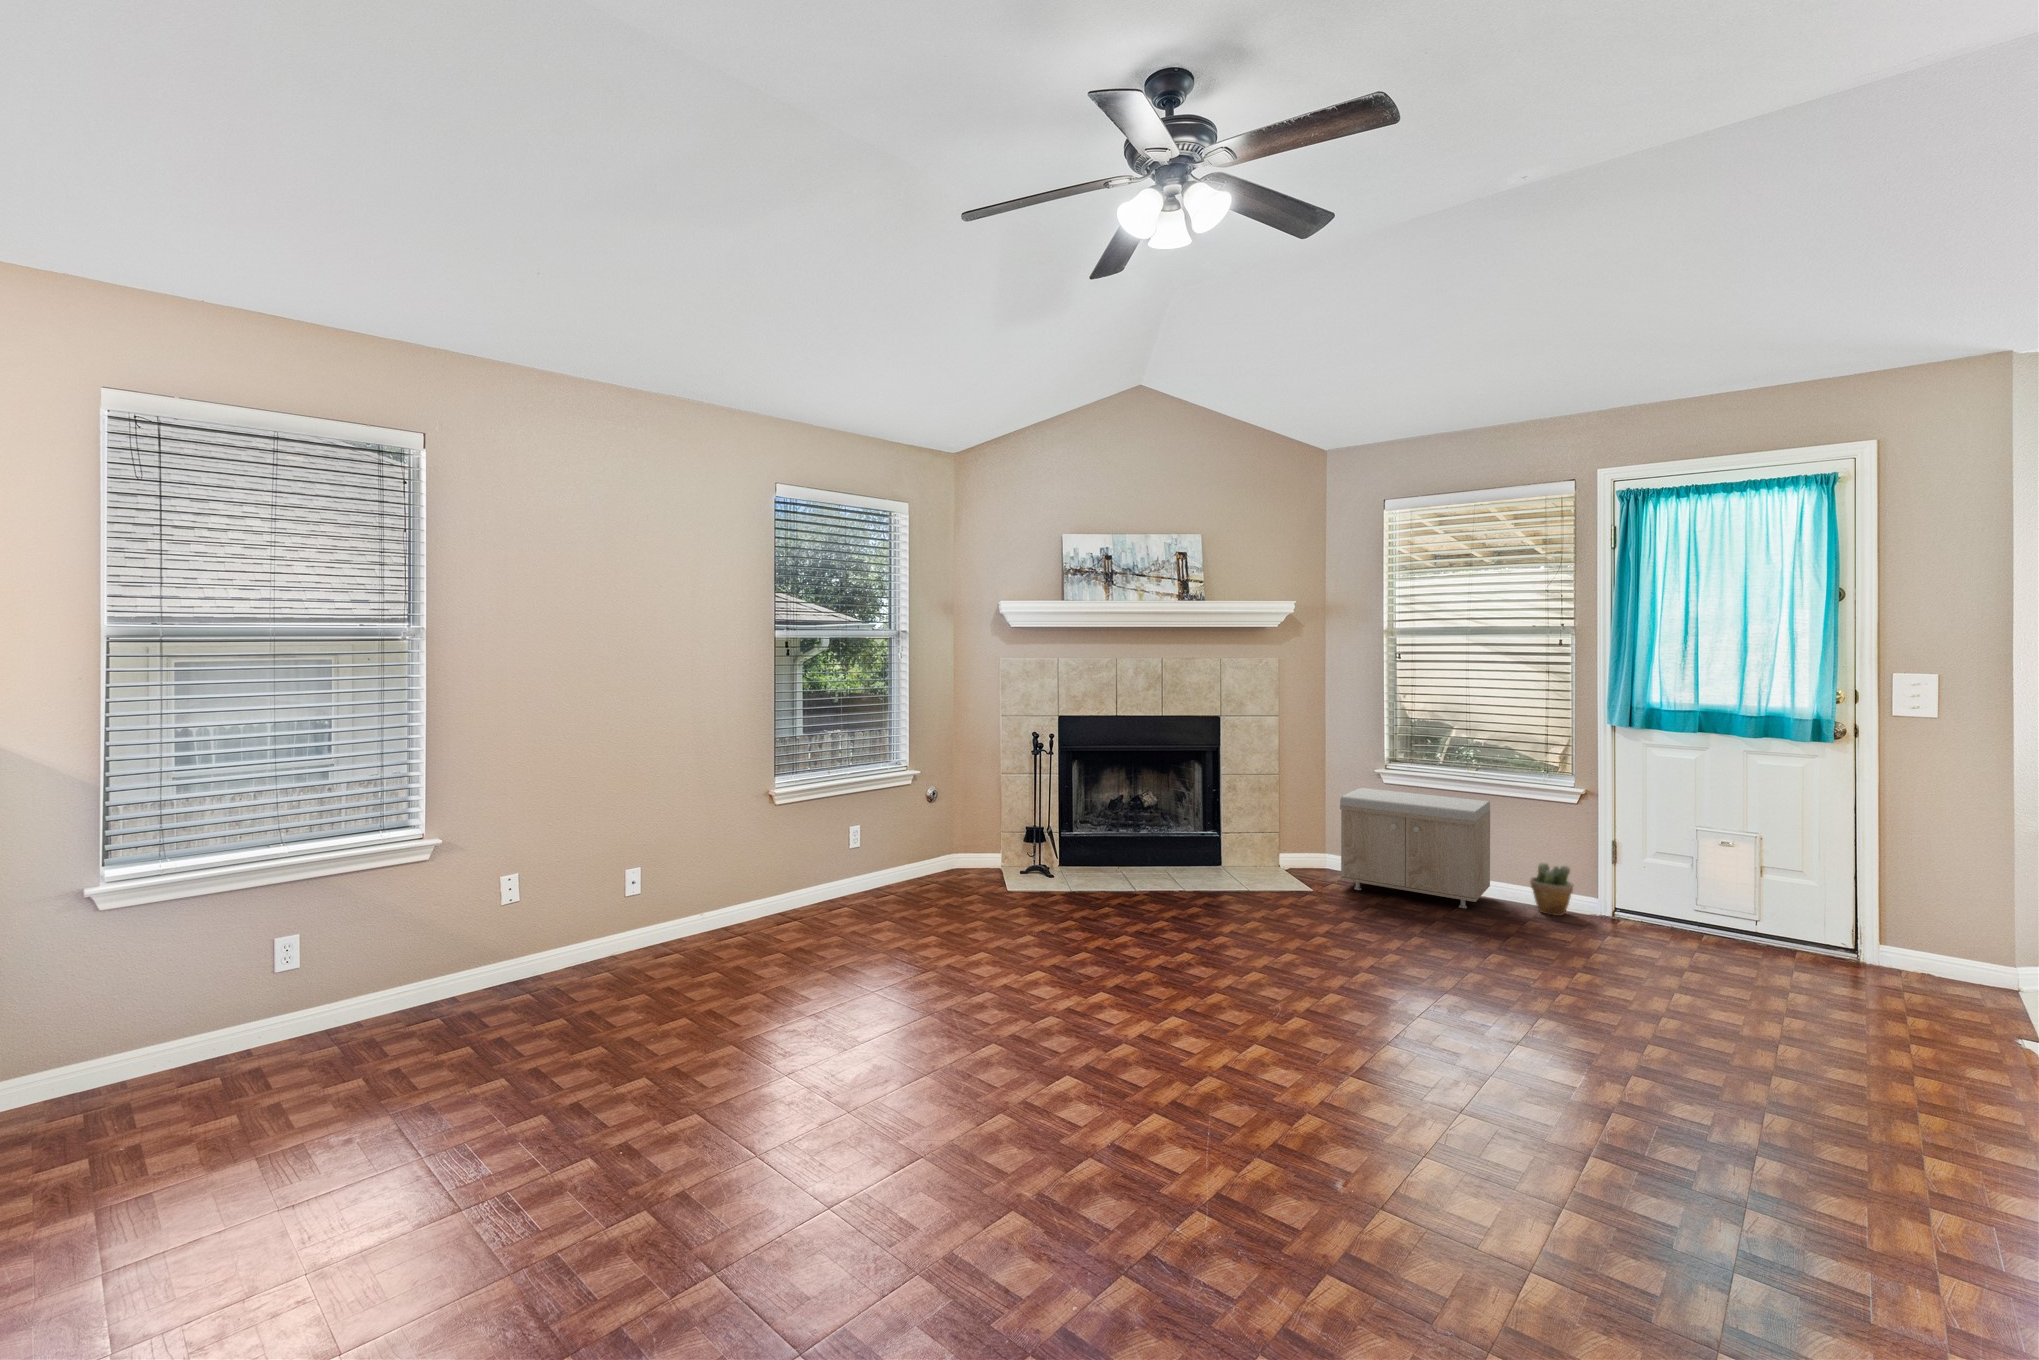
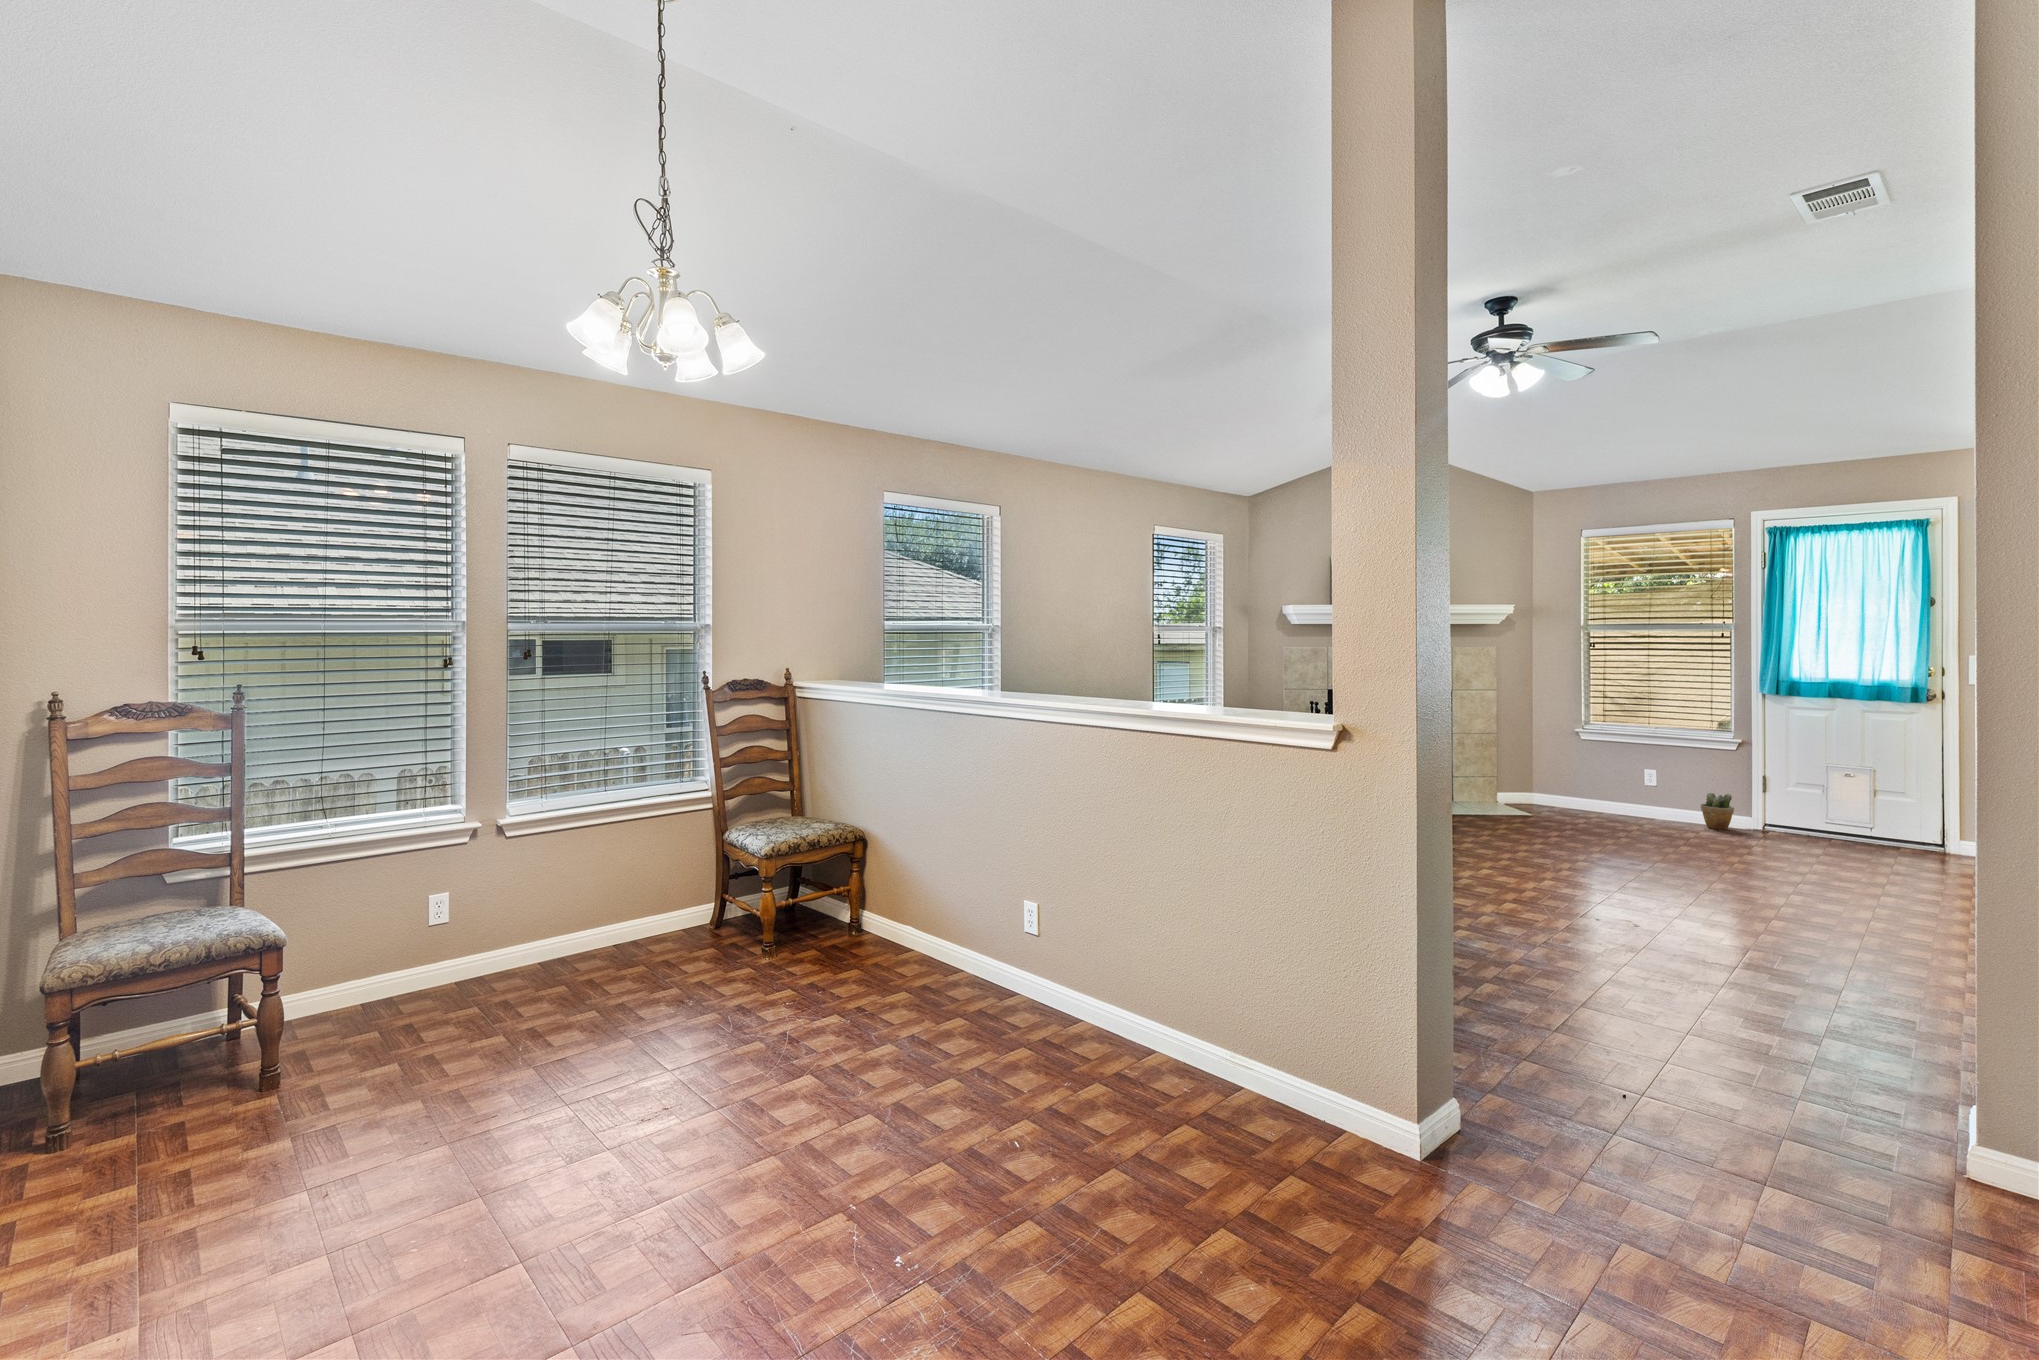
storage bench: present [1340,788,1490,908] -> none [1553,743,1668,826]

